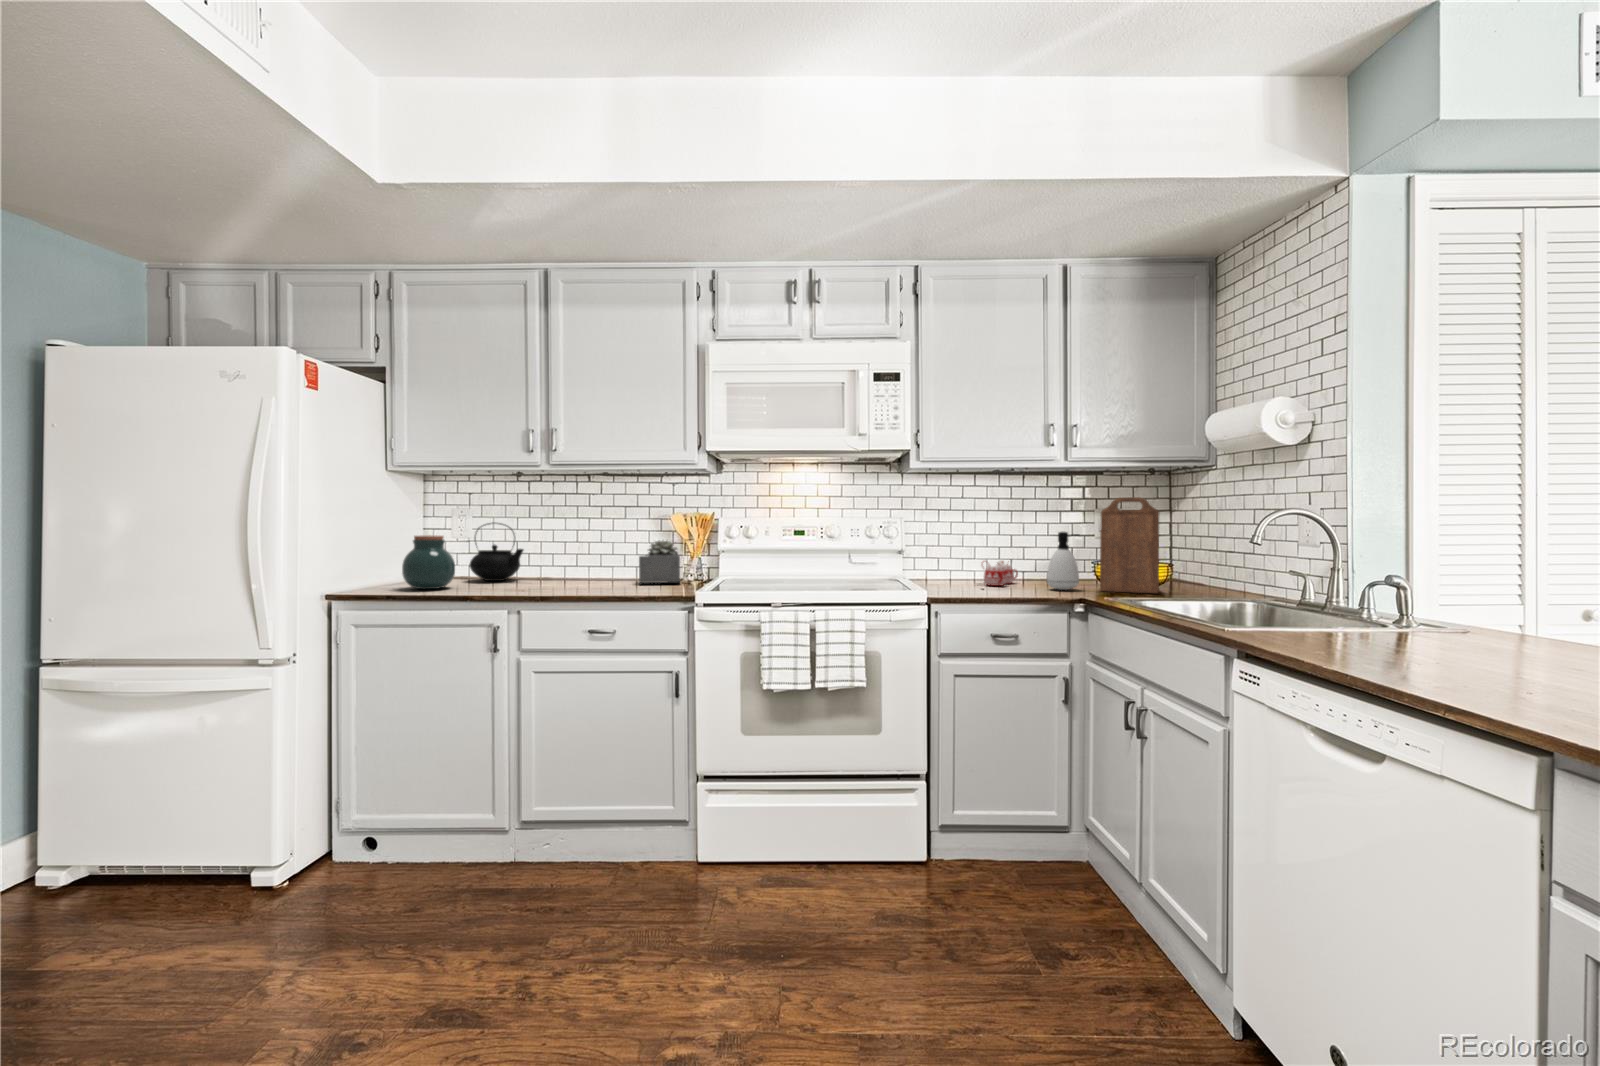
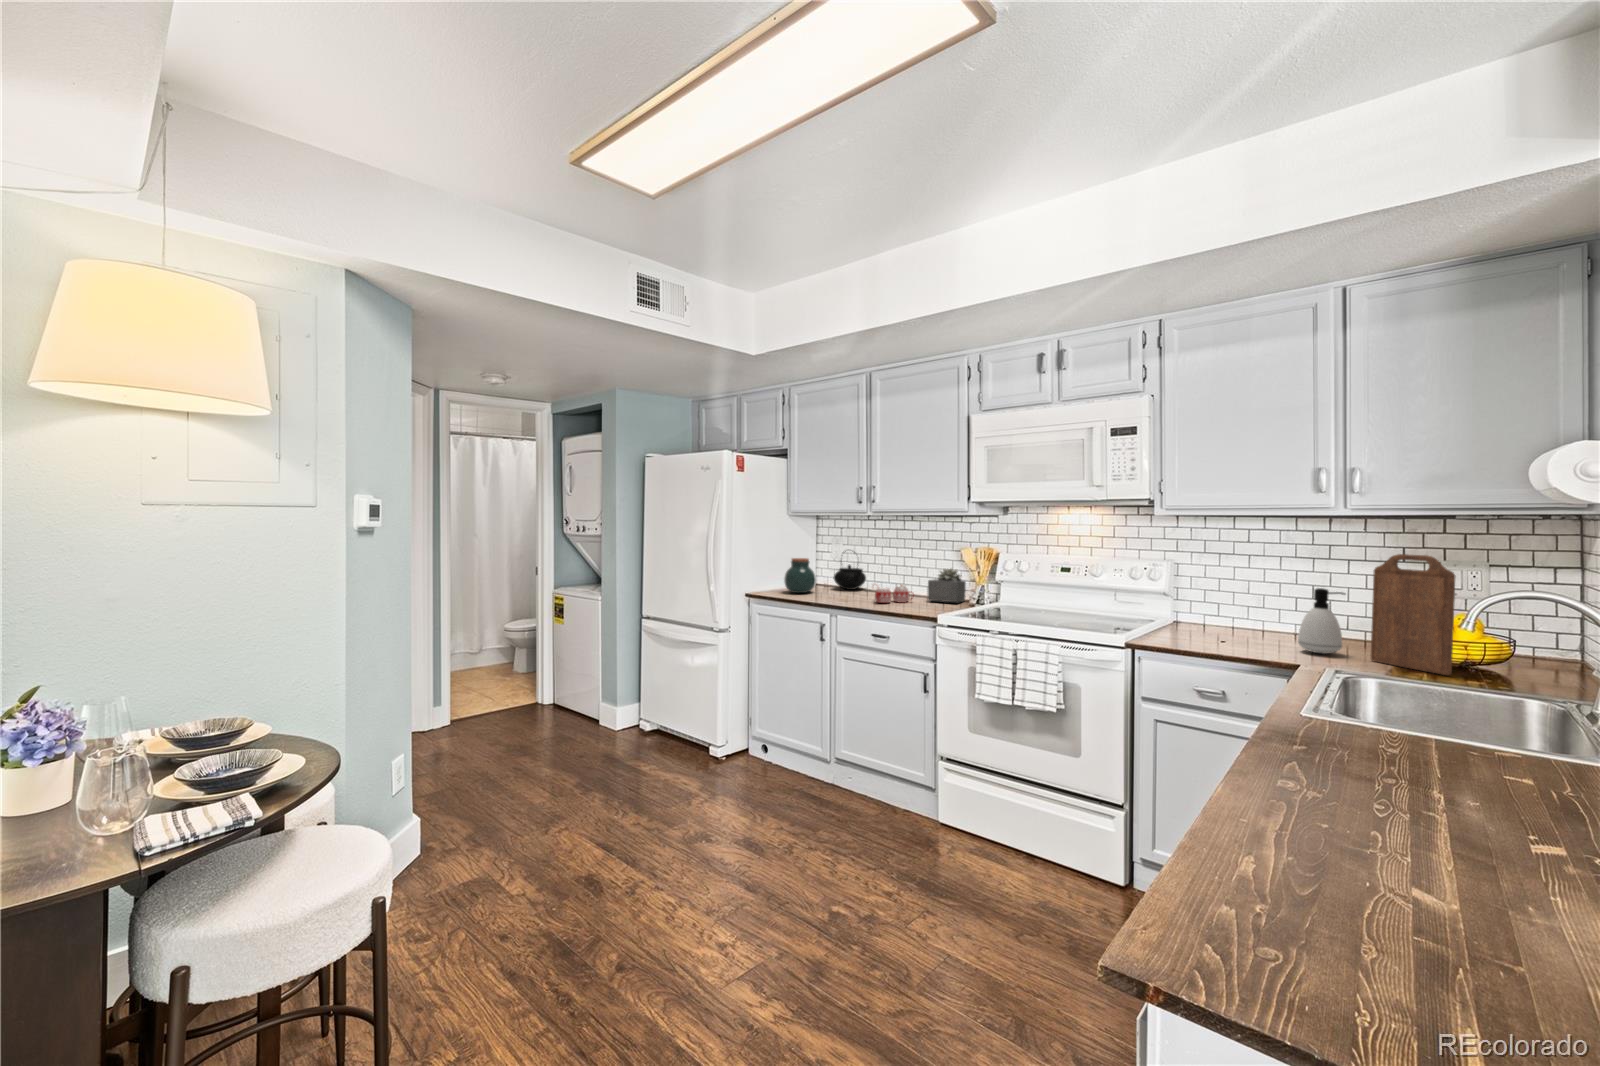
mug: present [976,560,1018,586] -> present [875,584,910,603]

